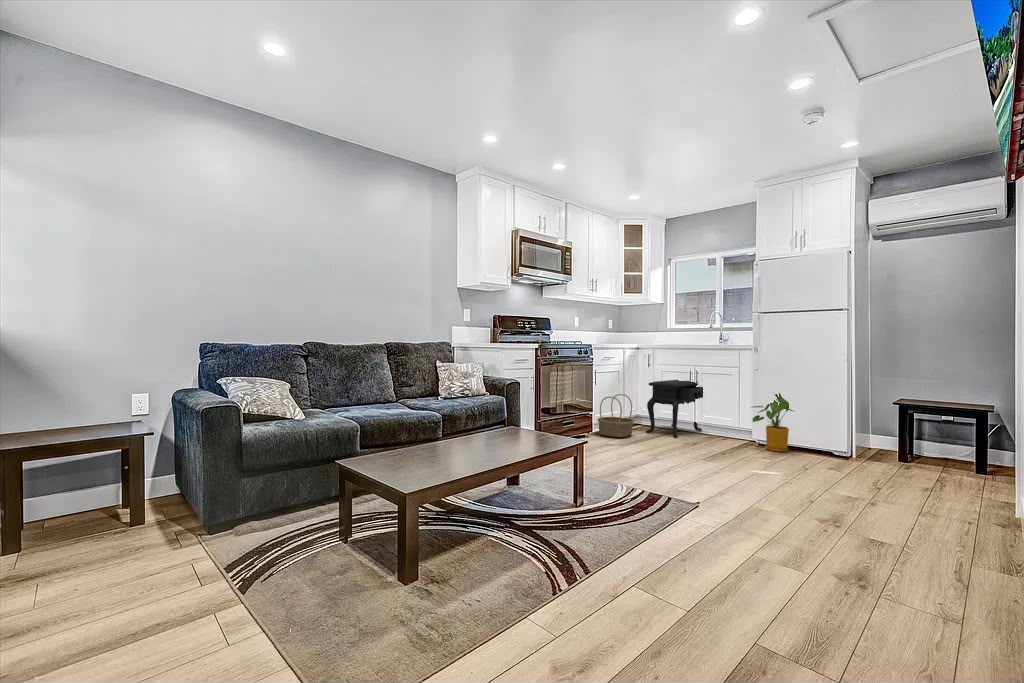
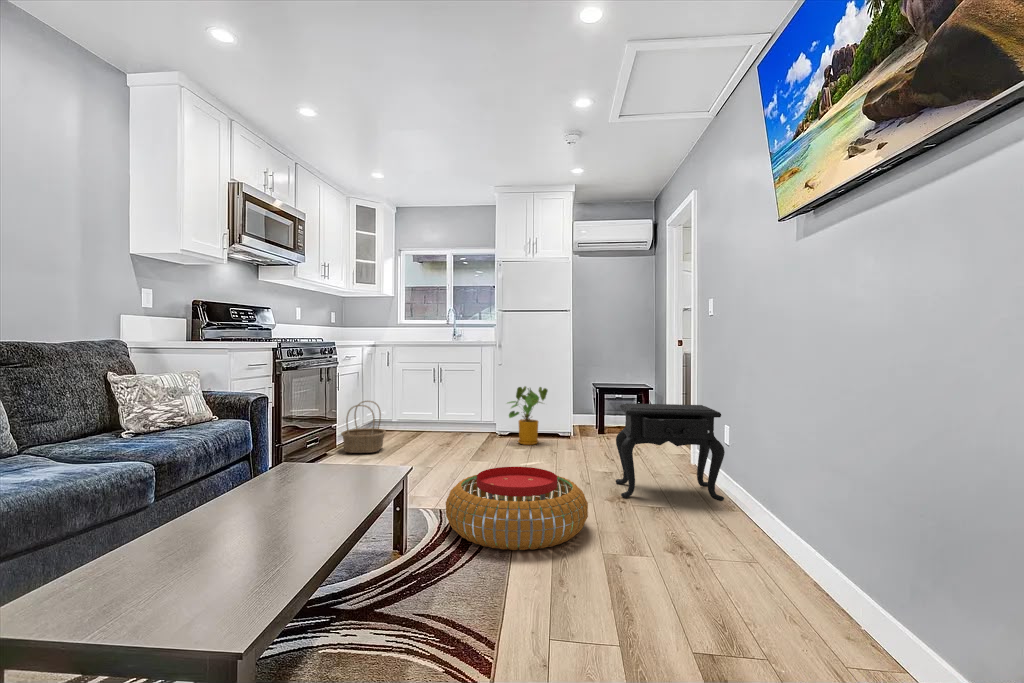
side table: present [646,380,703,438] -> present [616,403,725,501]
pouf: none [623,457,754,529] -> present [446,467,588,550]

